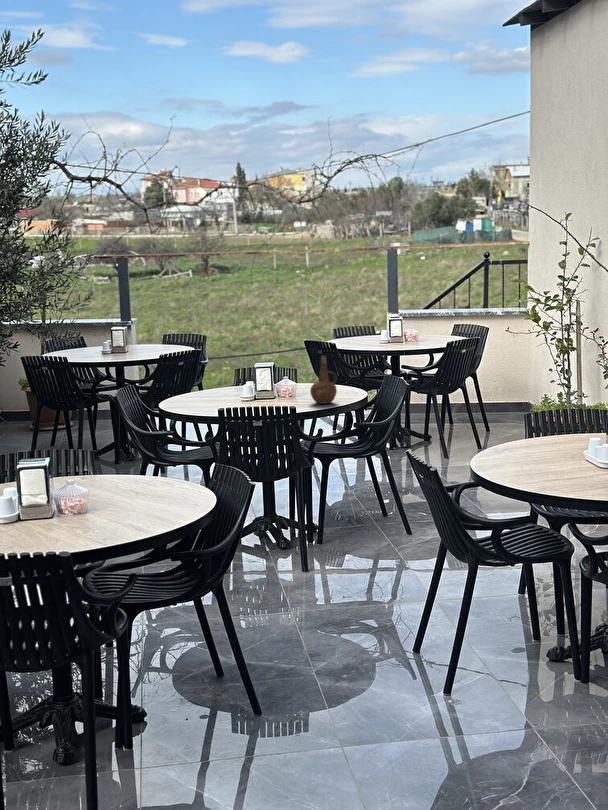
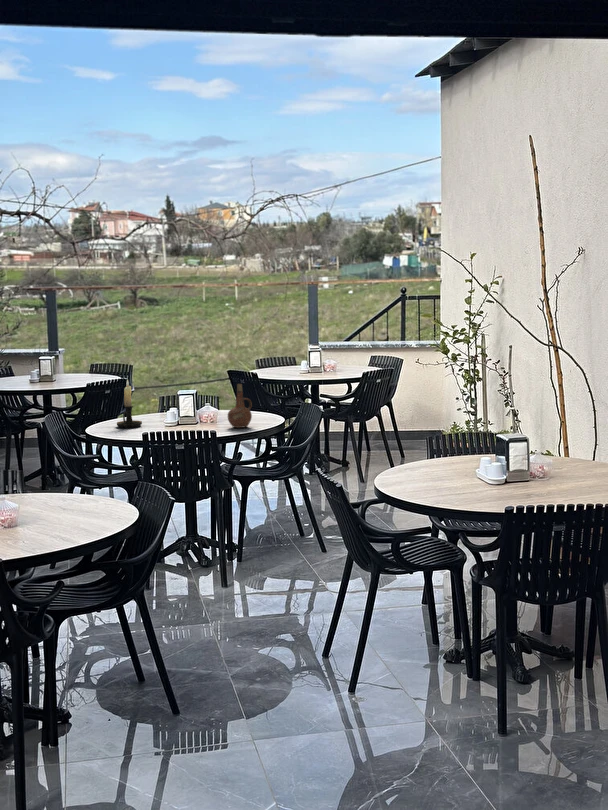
candle holder: none [191,351,218,404] -> present [117,380,142,428]

